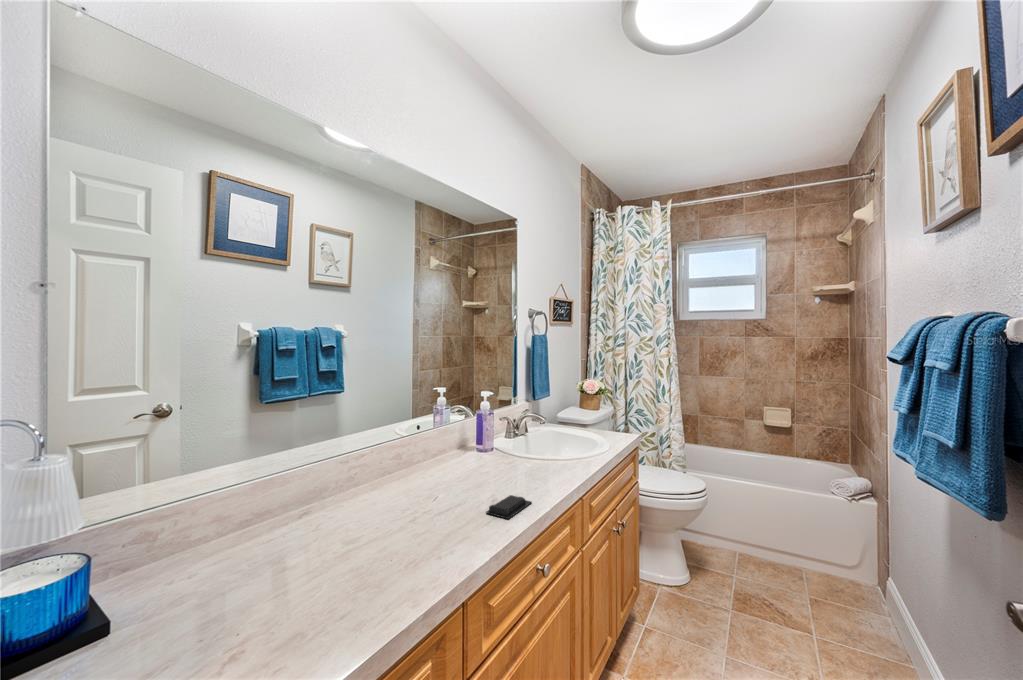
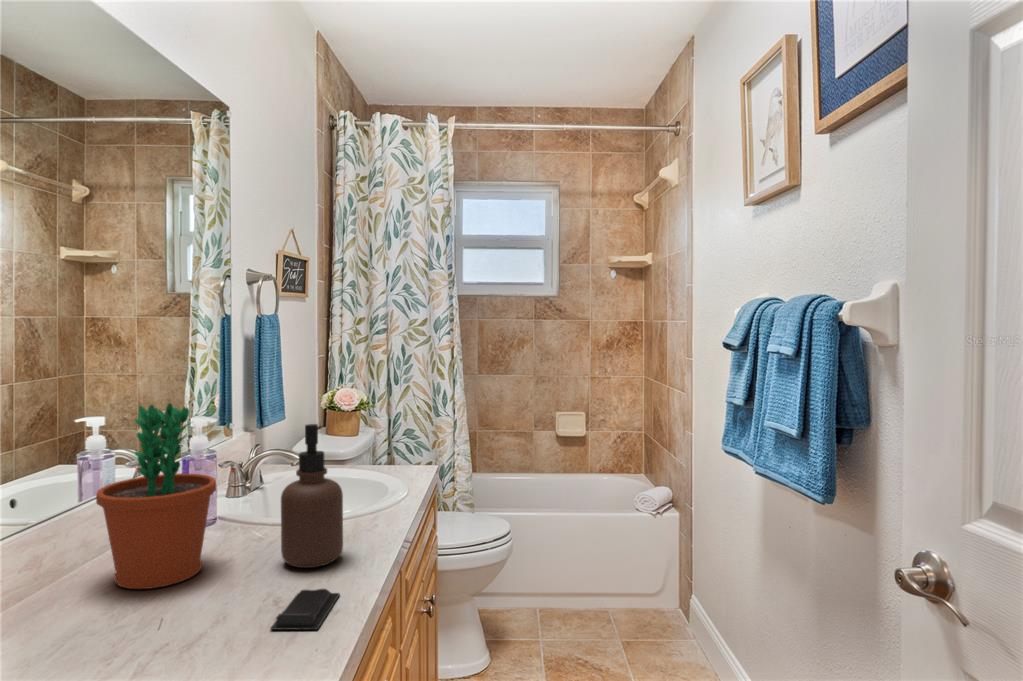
flower pot: none [427,382,482,479] -> present [96,403,216,589]
soap dispenser: none [512,399,547,485] -> present [281,424,343,568]

